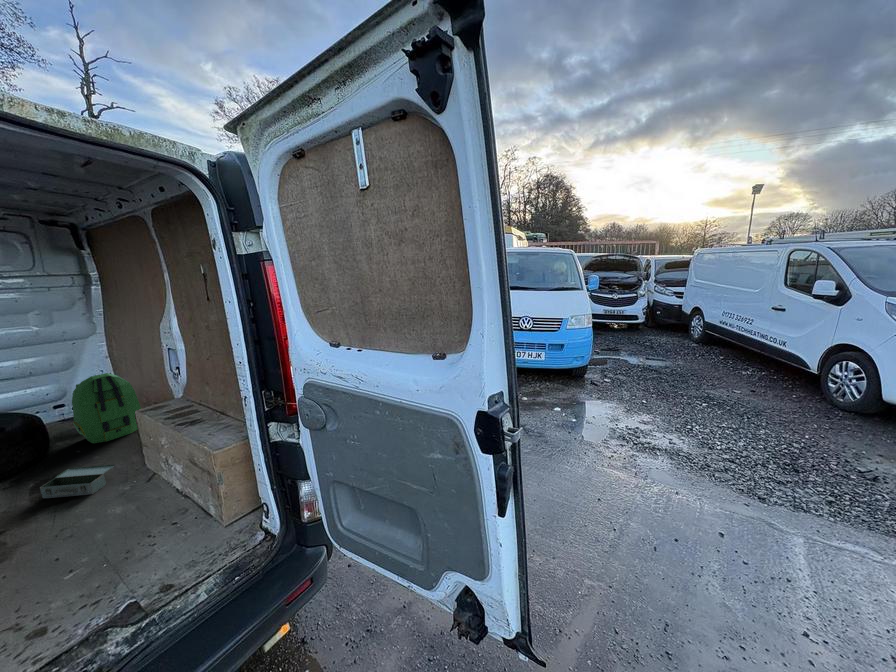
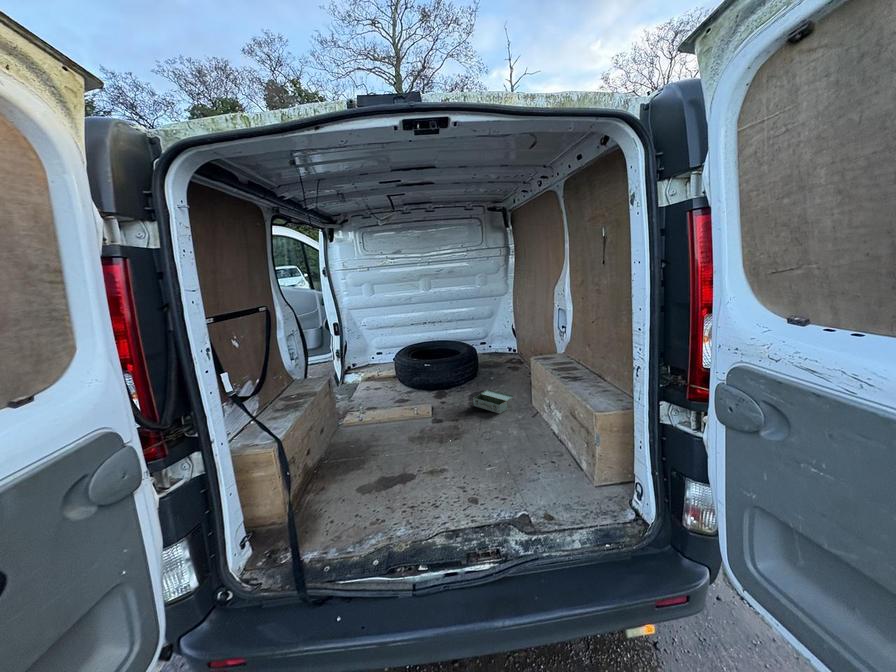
backpack: present [72,373,142,443] -> none [491,324,532,376]

